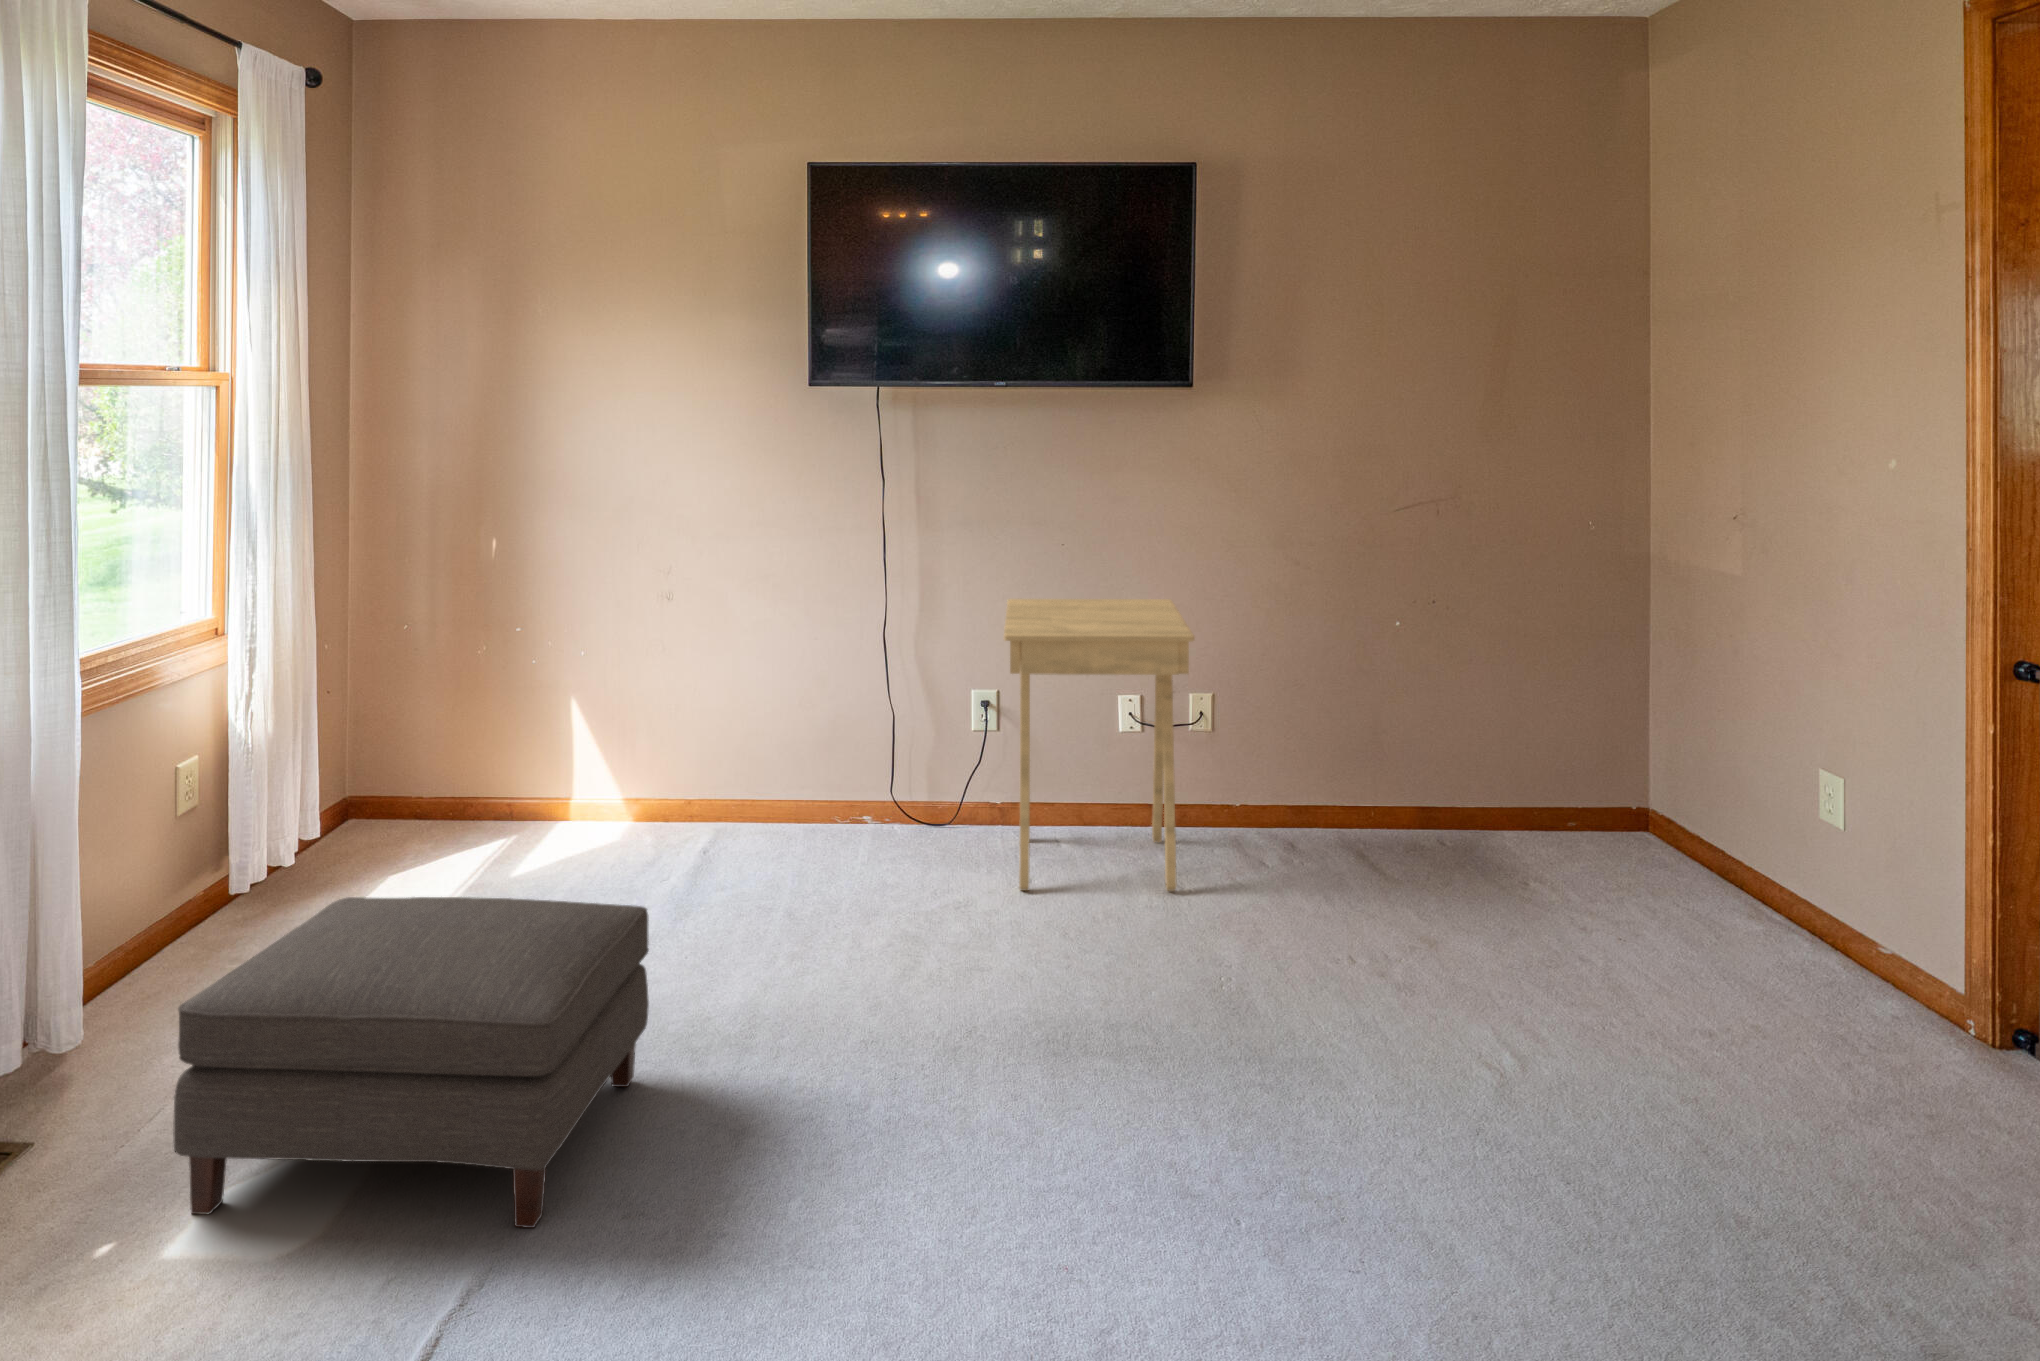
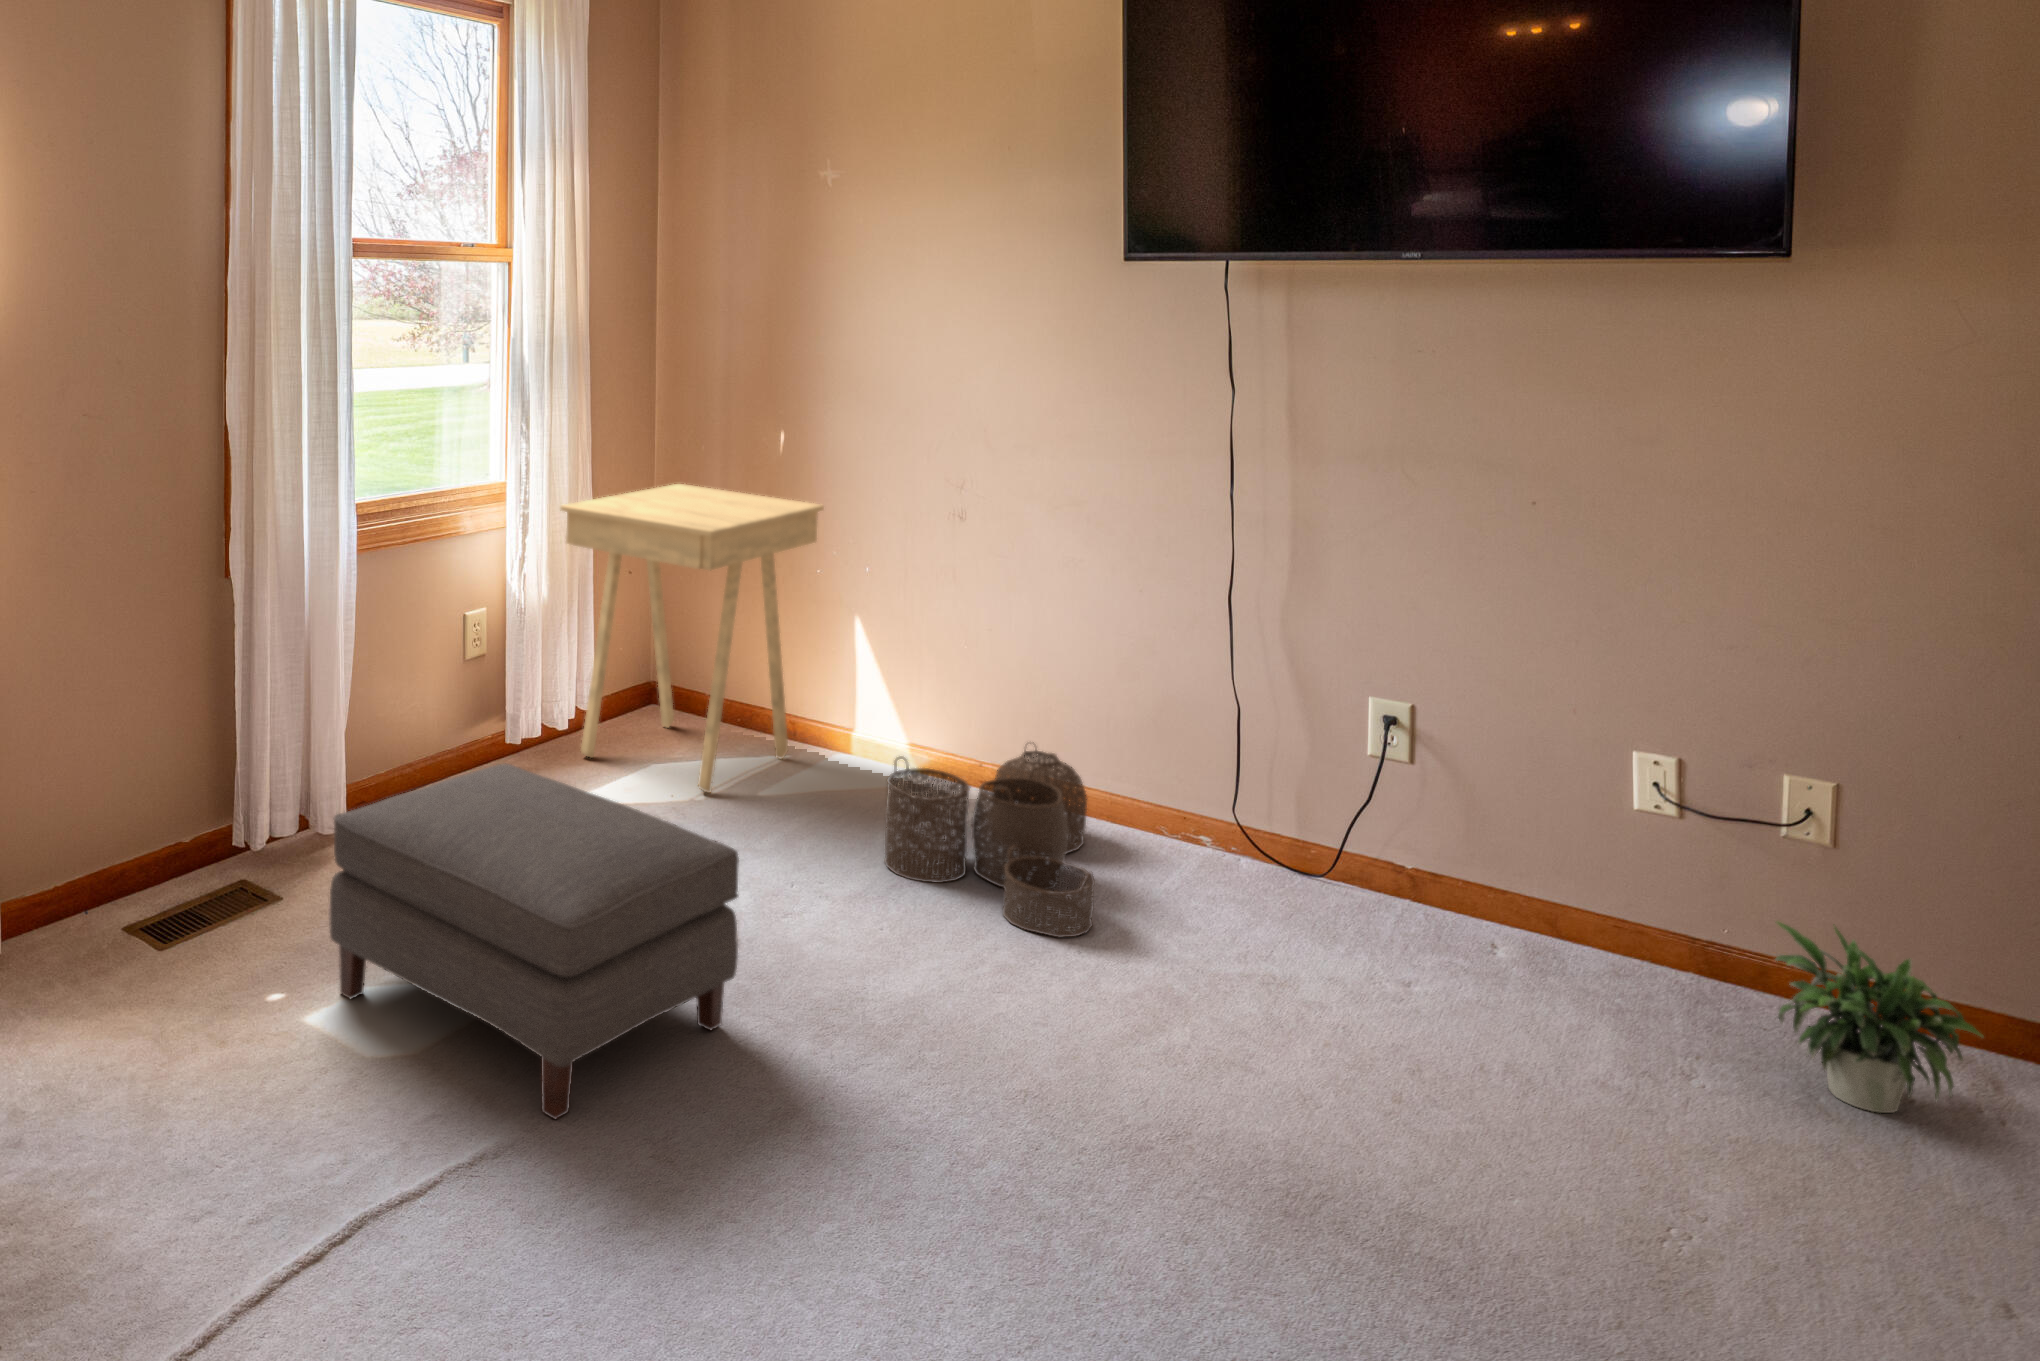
side table: present [1004,599,1195,891] -> present [561,484,824,792]
potted plant: none [1245,755,1366,862] -> present [1776,922,1983,1113]
woven basket: none [678,763,866,913] -> present [884,750,1095,937]

